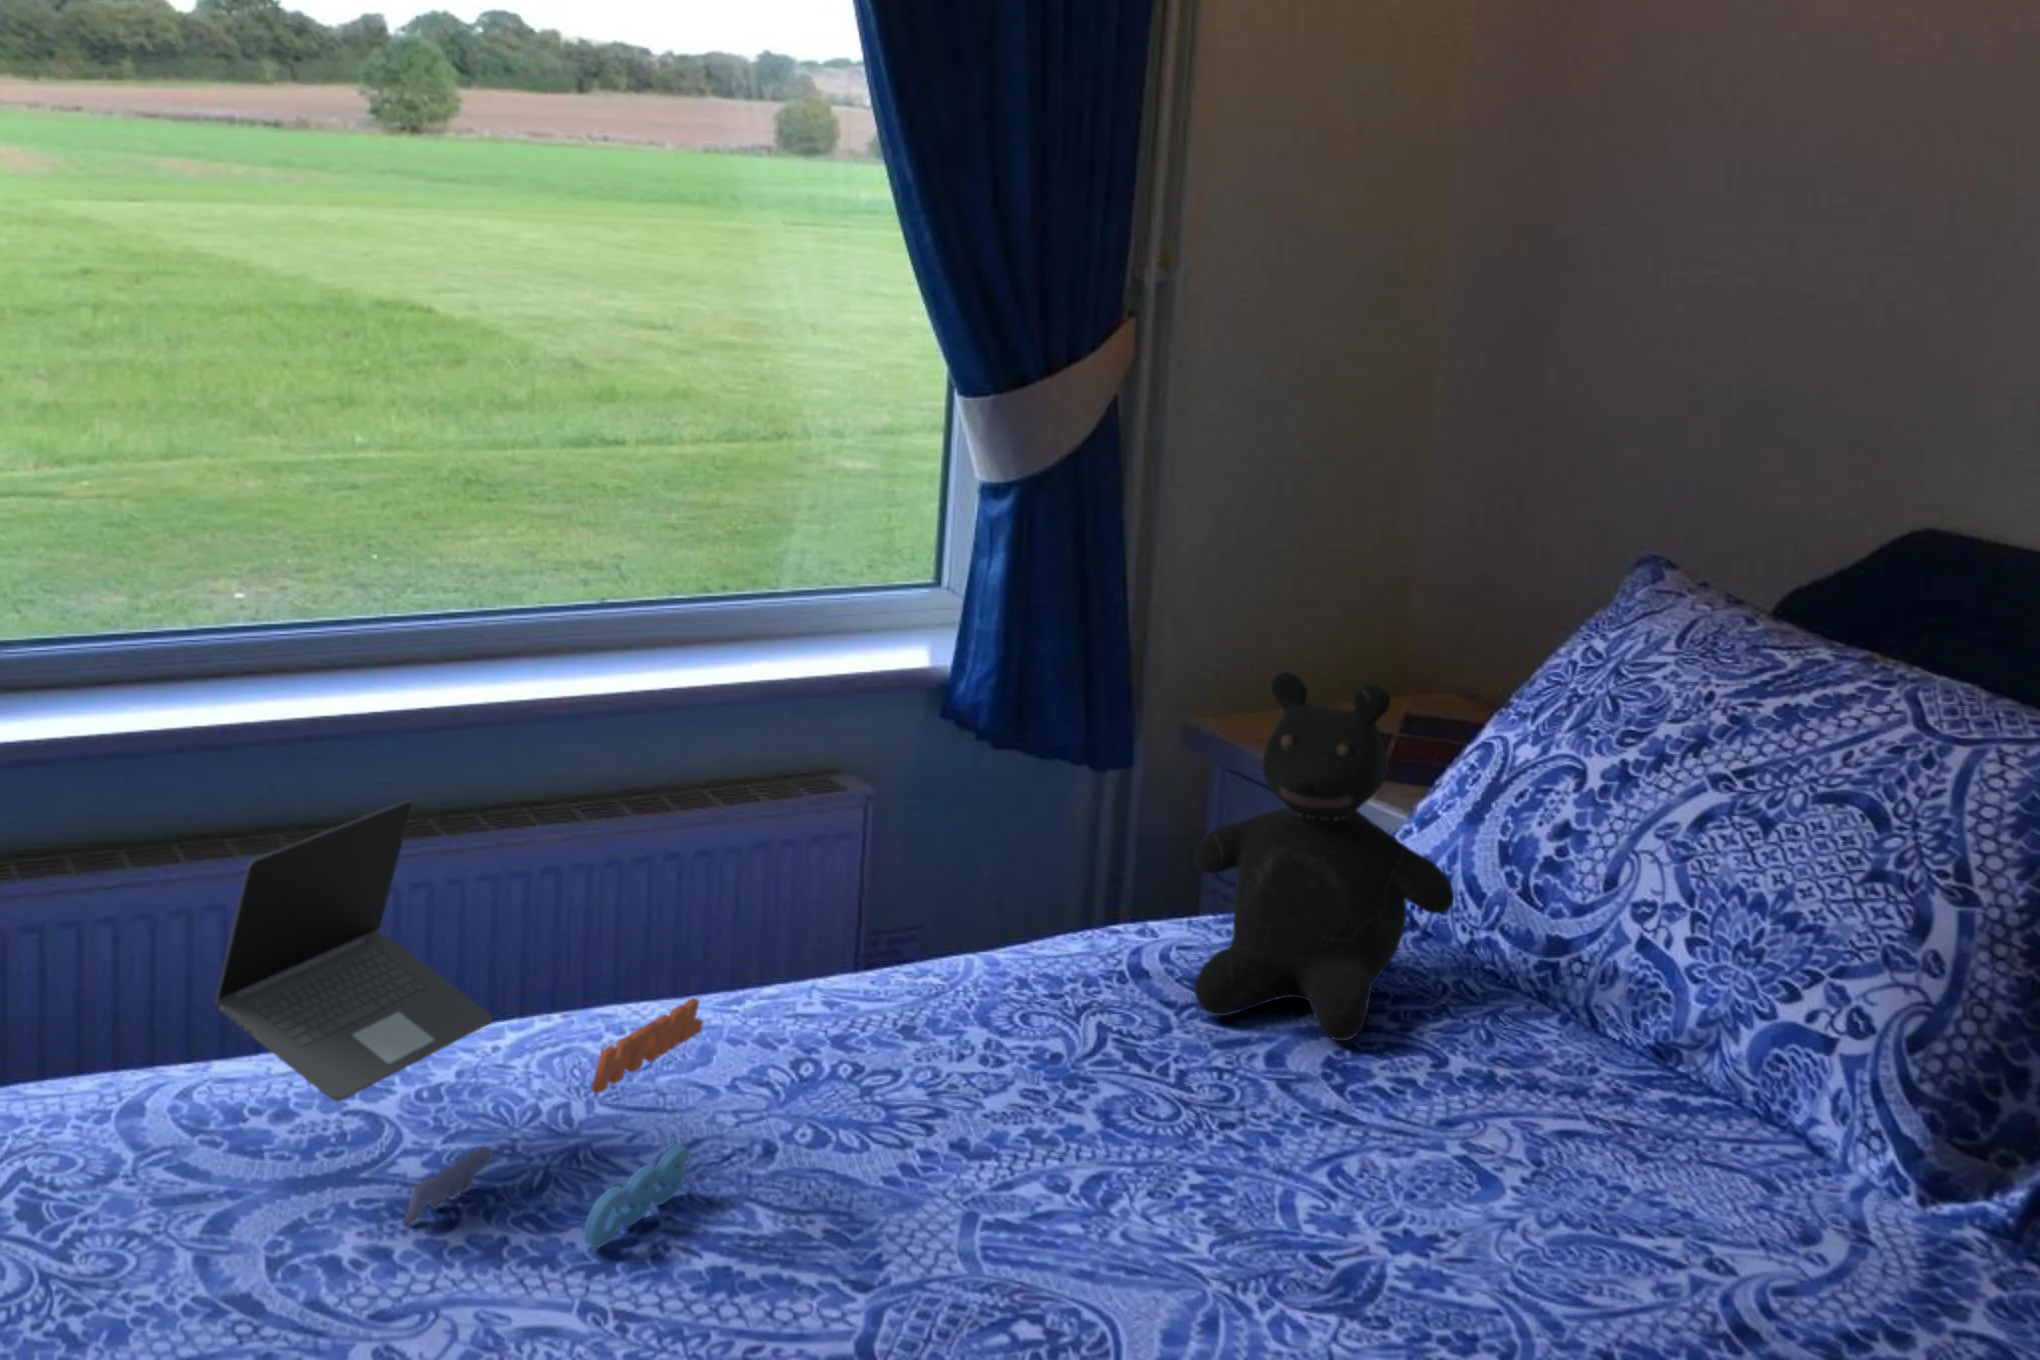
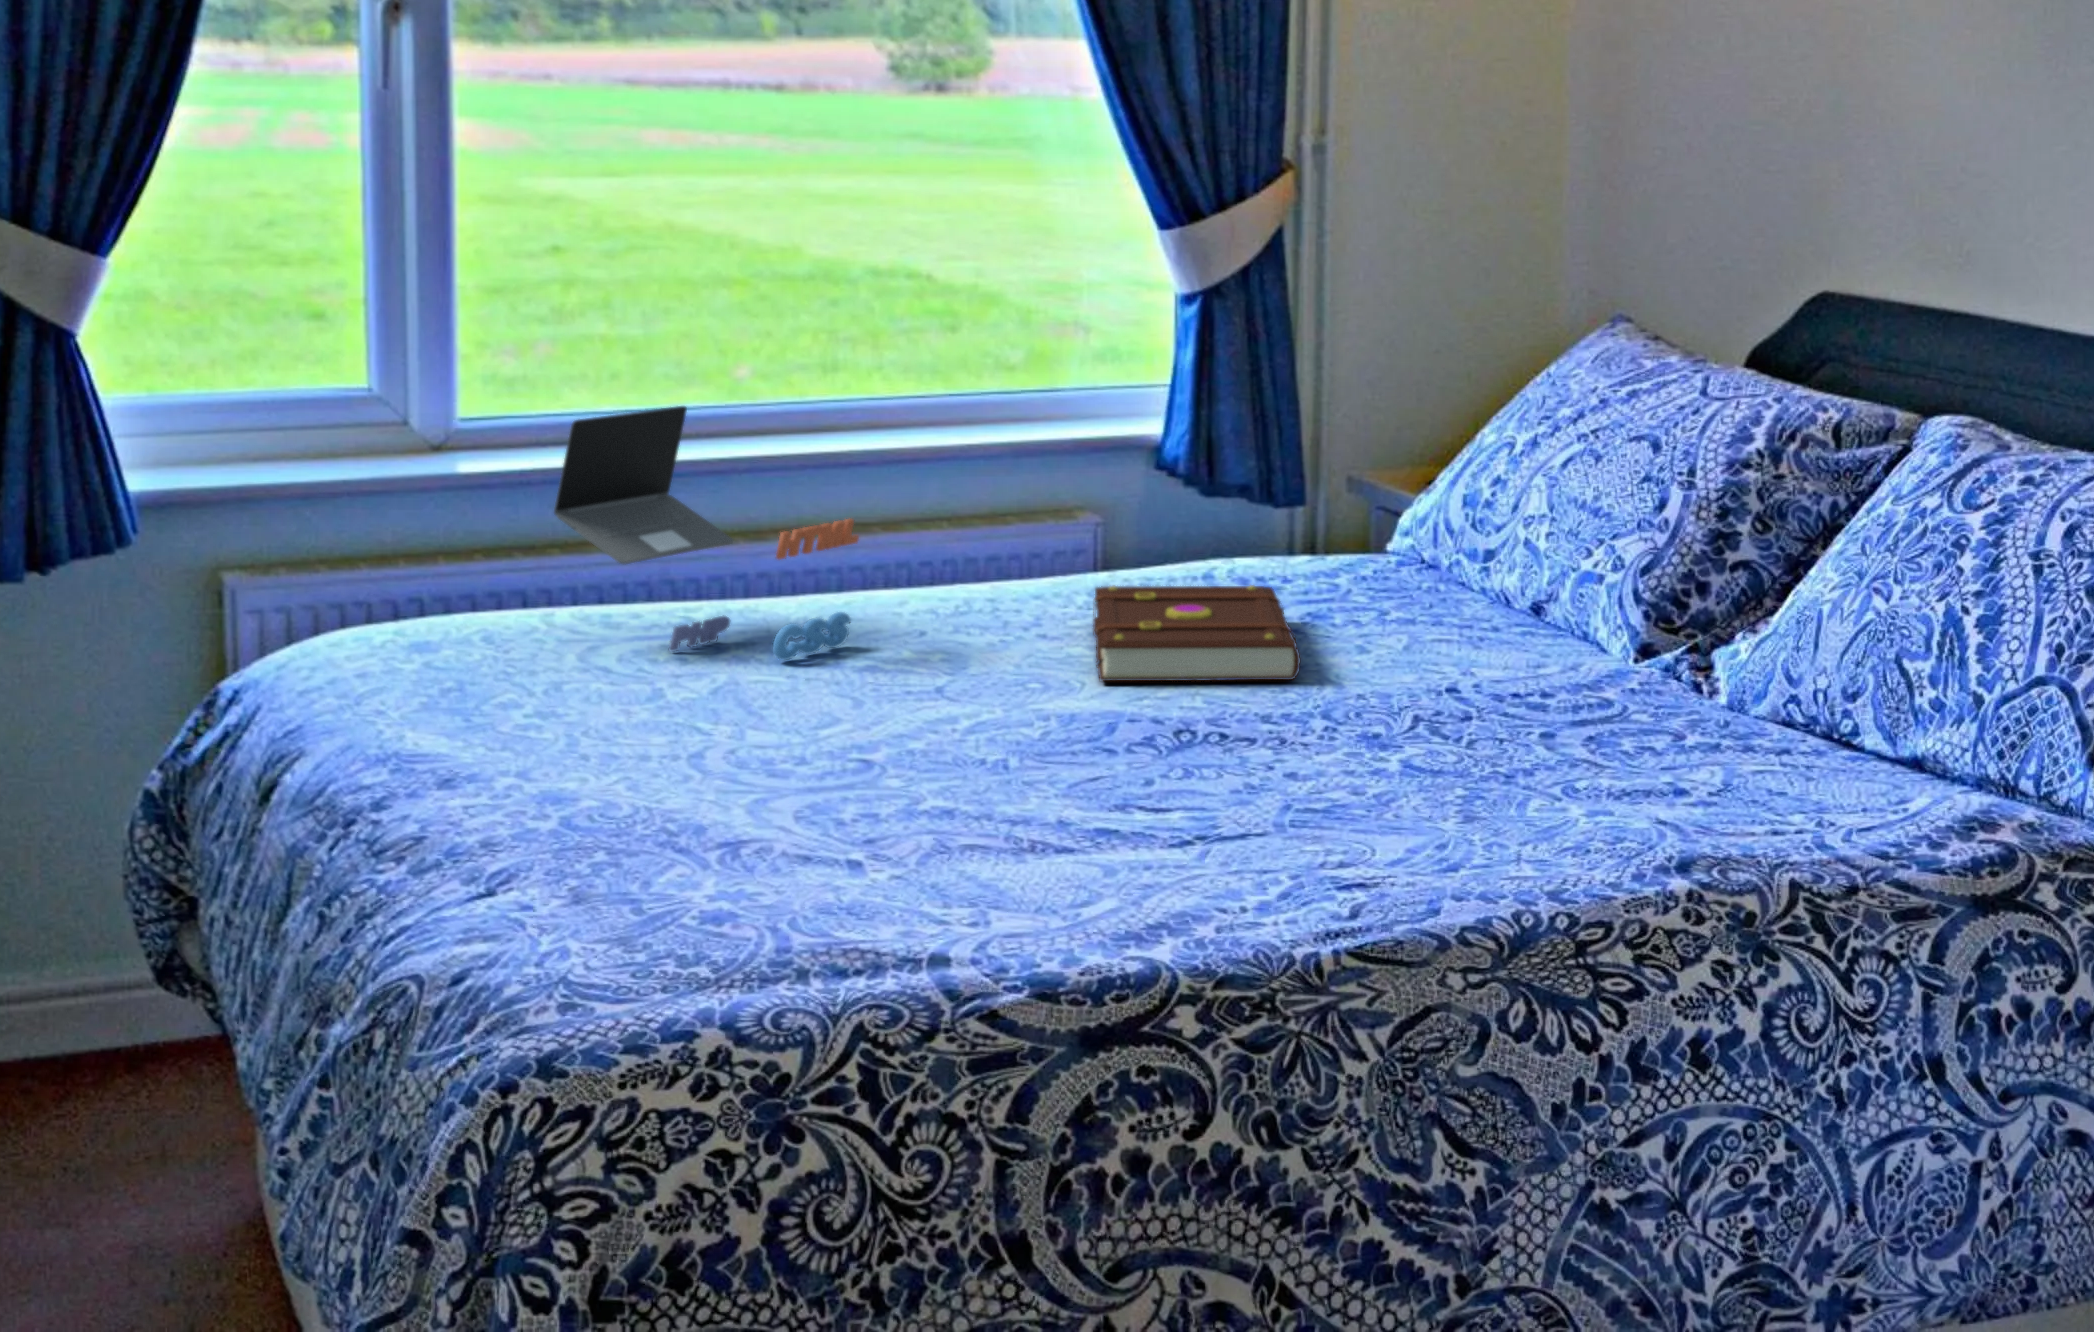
teddy bear: present [1194,672,1454,1041] -> none [1230,369,1407,602]
book: none [1034,1044,1459,1302] -> present [1093,585,1300,681]

